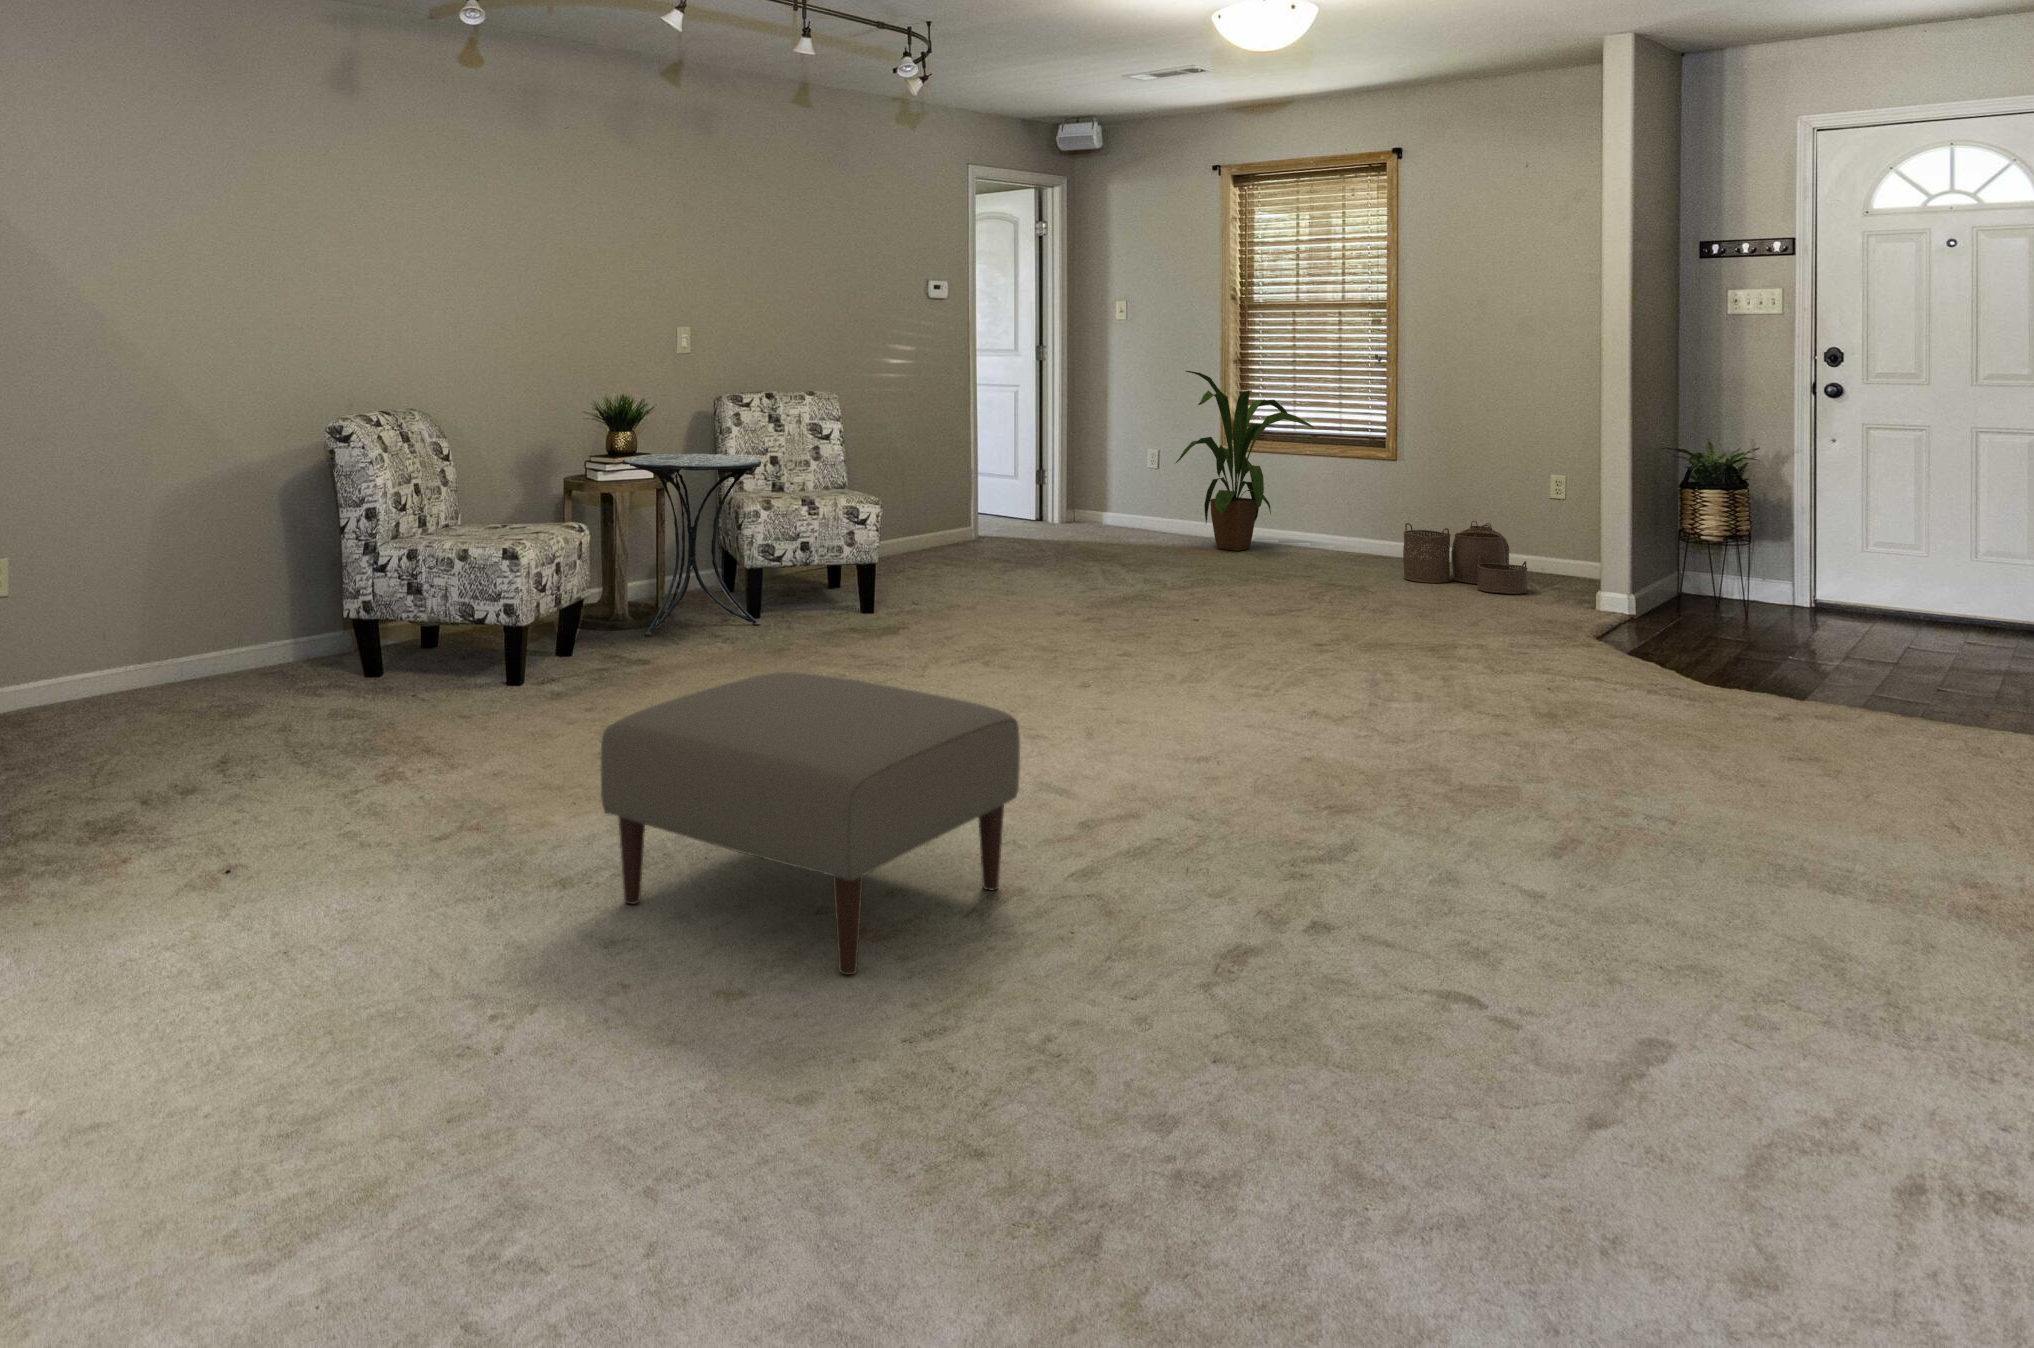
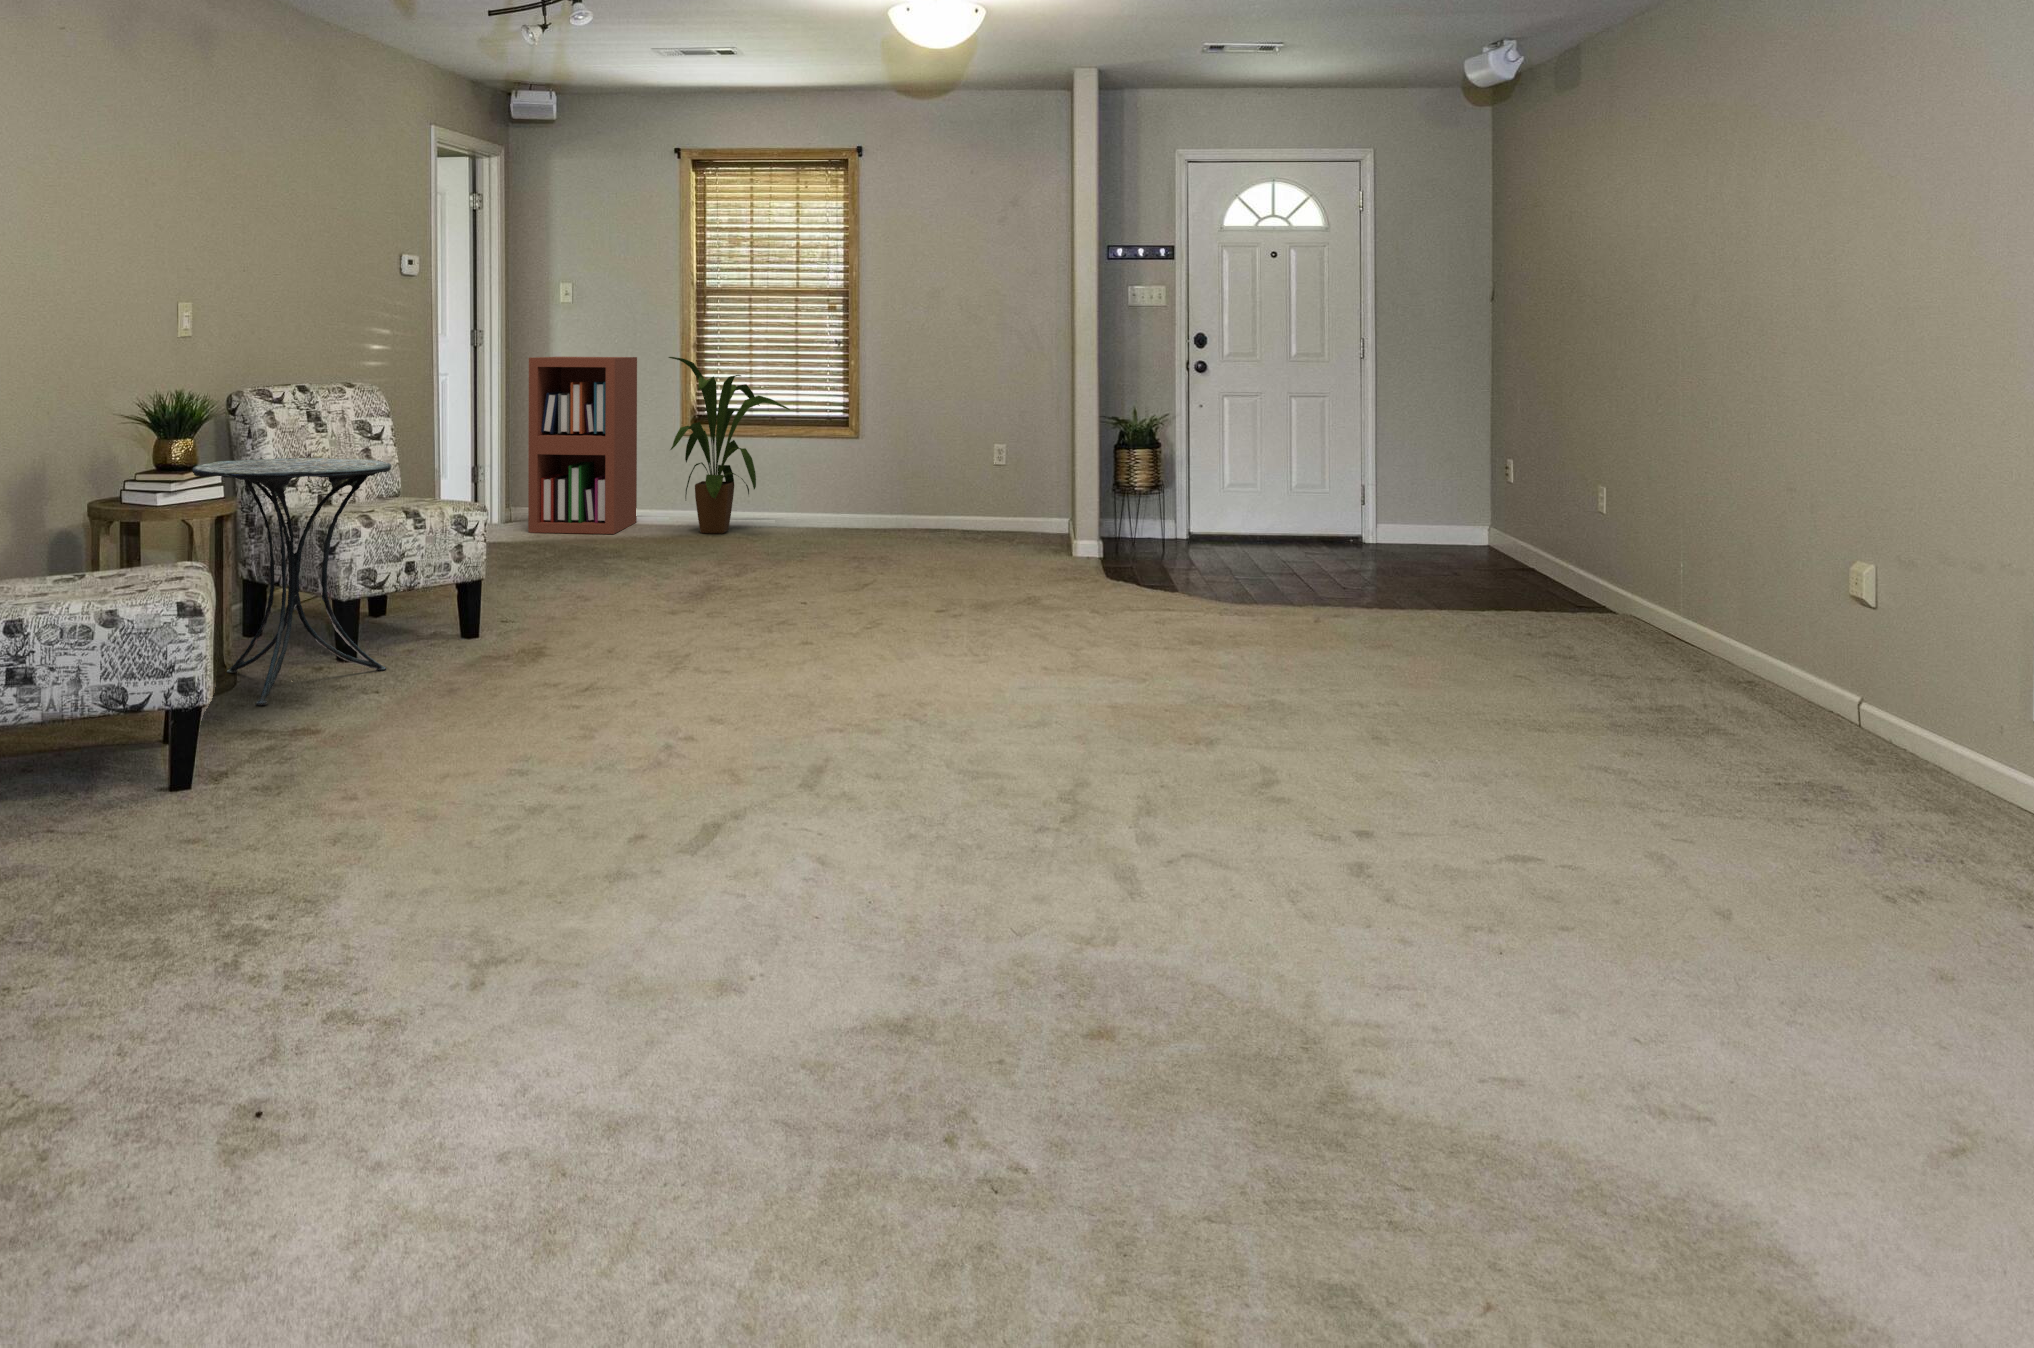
bookshelf: none [1063,368,1179,542] -> present [528,357,637,534]
woven basket: present [1403,521,1527,594] -> none [897,487,1007,548]
ottoman: present [601,672,1020,975] -> none [891,697,1349,1057]

